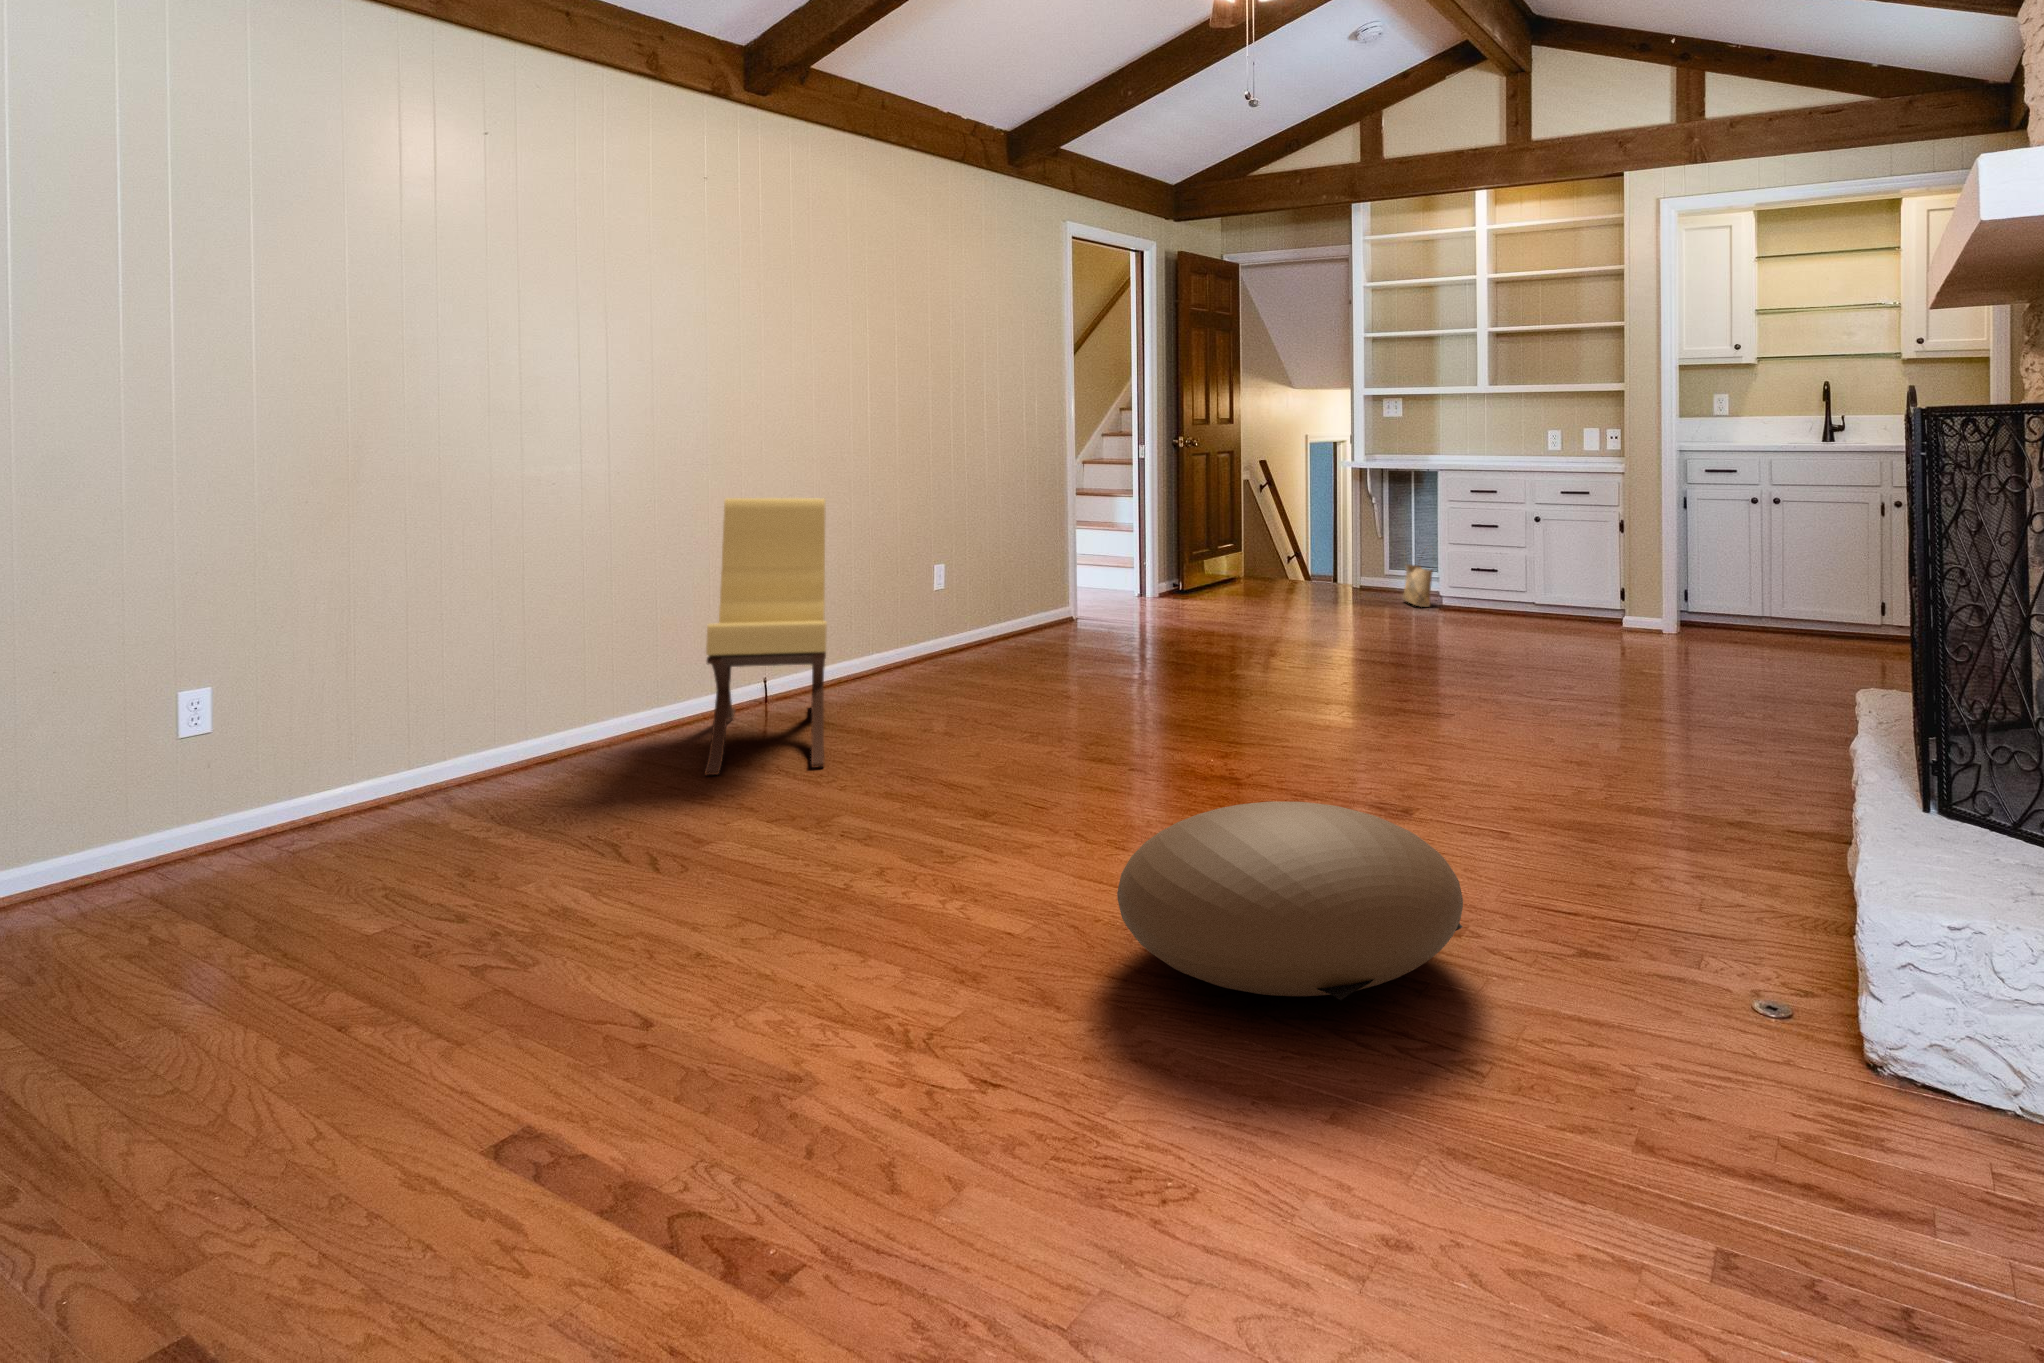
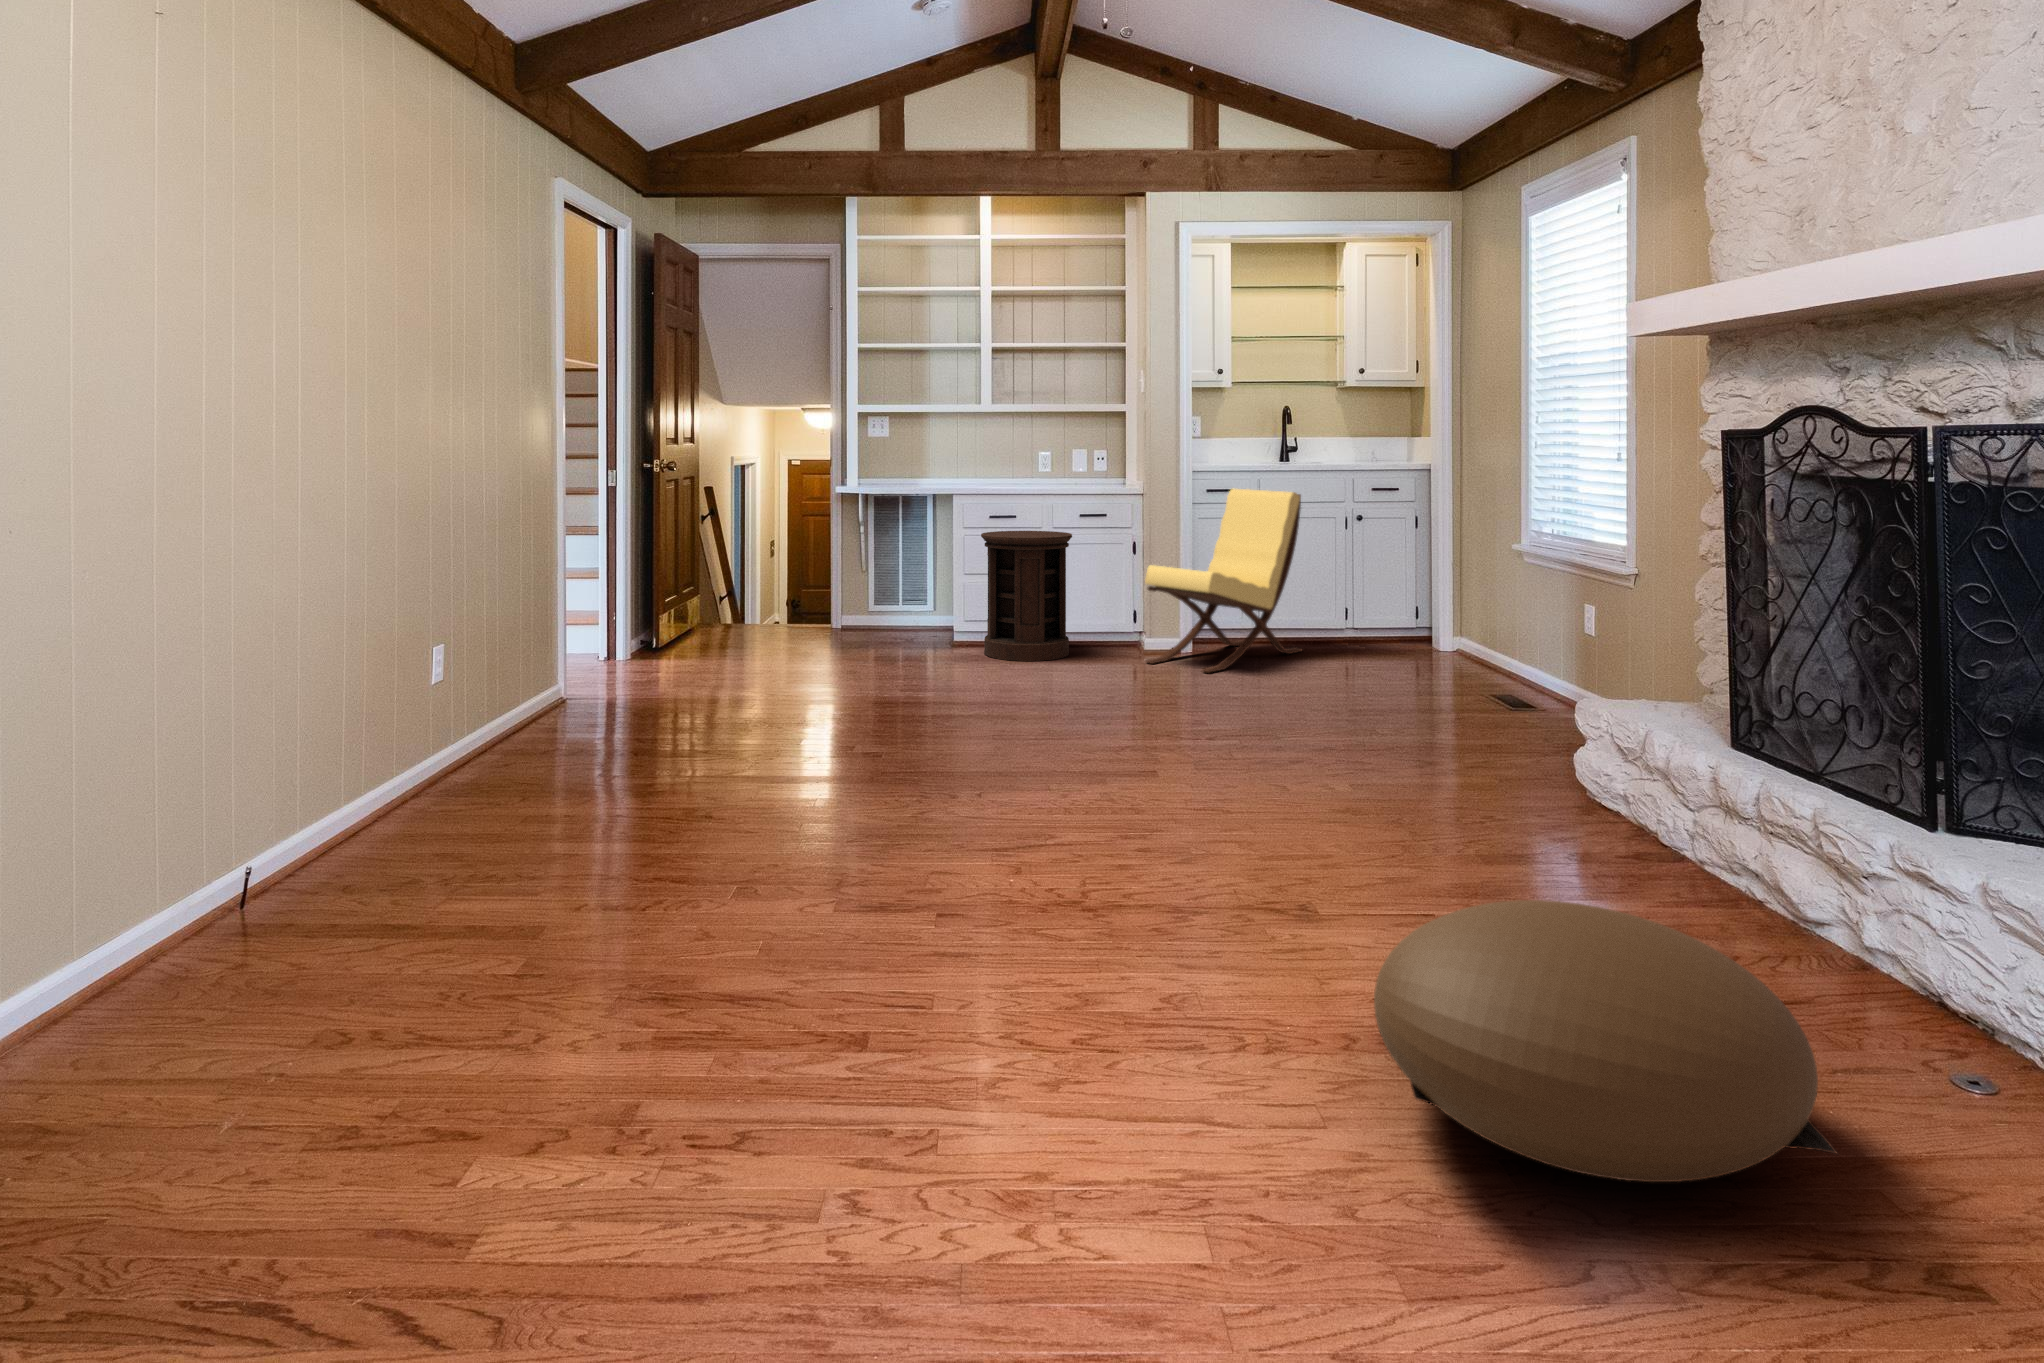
lounge chair: present [705,498,827,775] -> present [1145,489,1302,673]
side table: none [1448,507,1539,630] -> present [981,531,1072,661]
woven basket: present [1403,551,1433,607] -> none [905,575,944,643]

